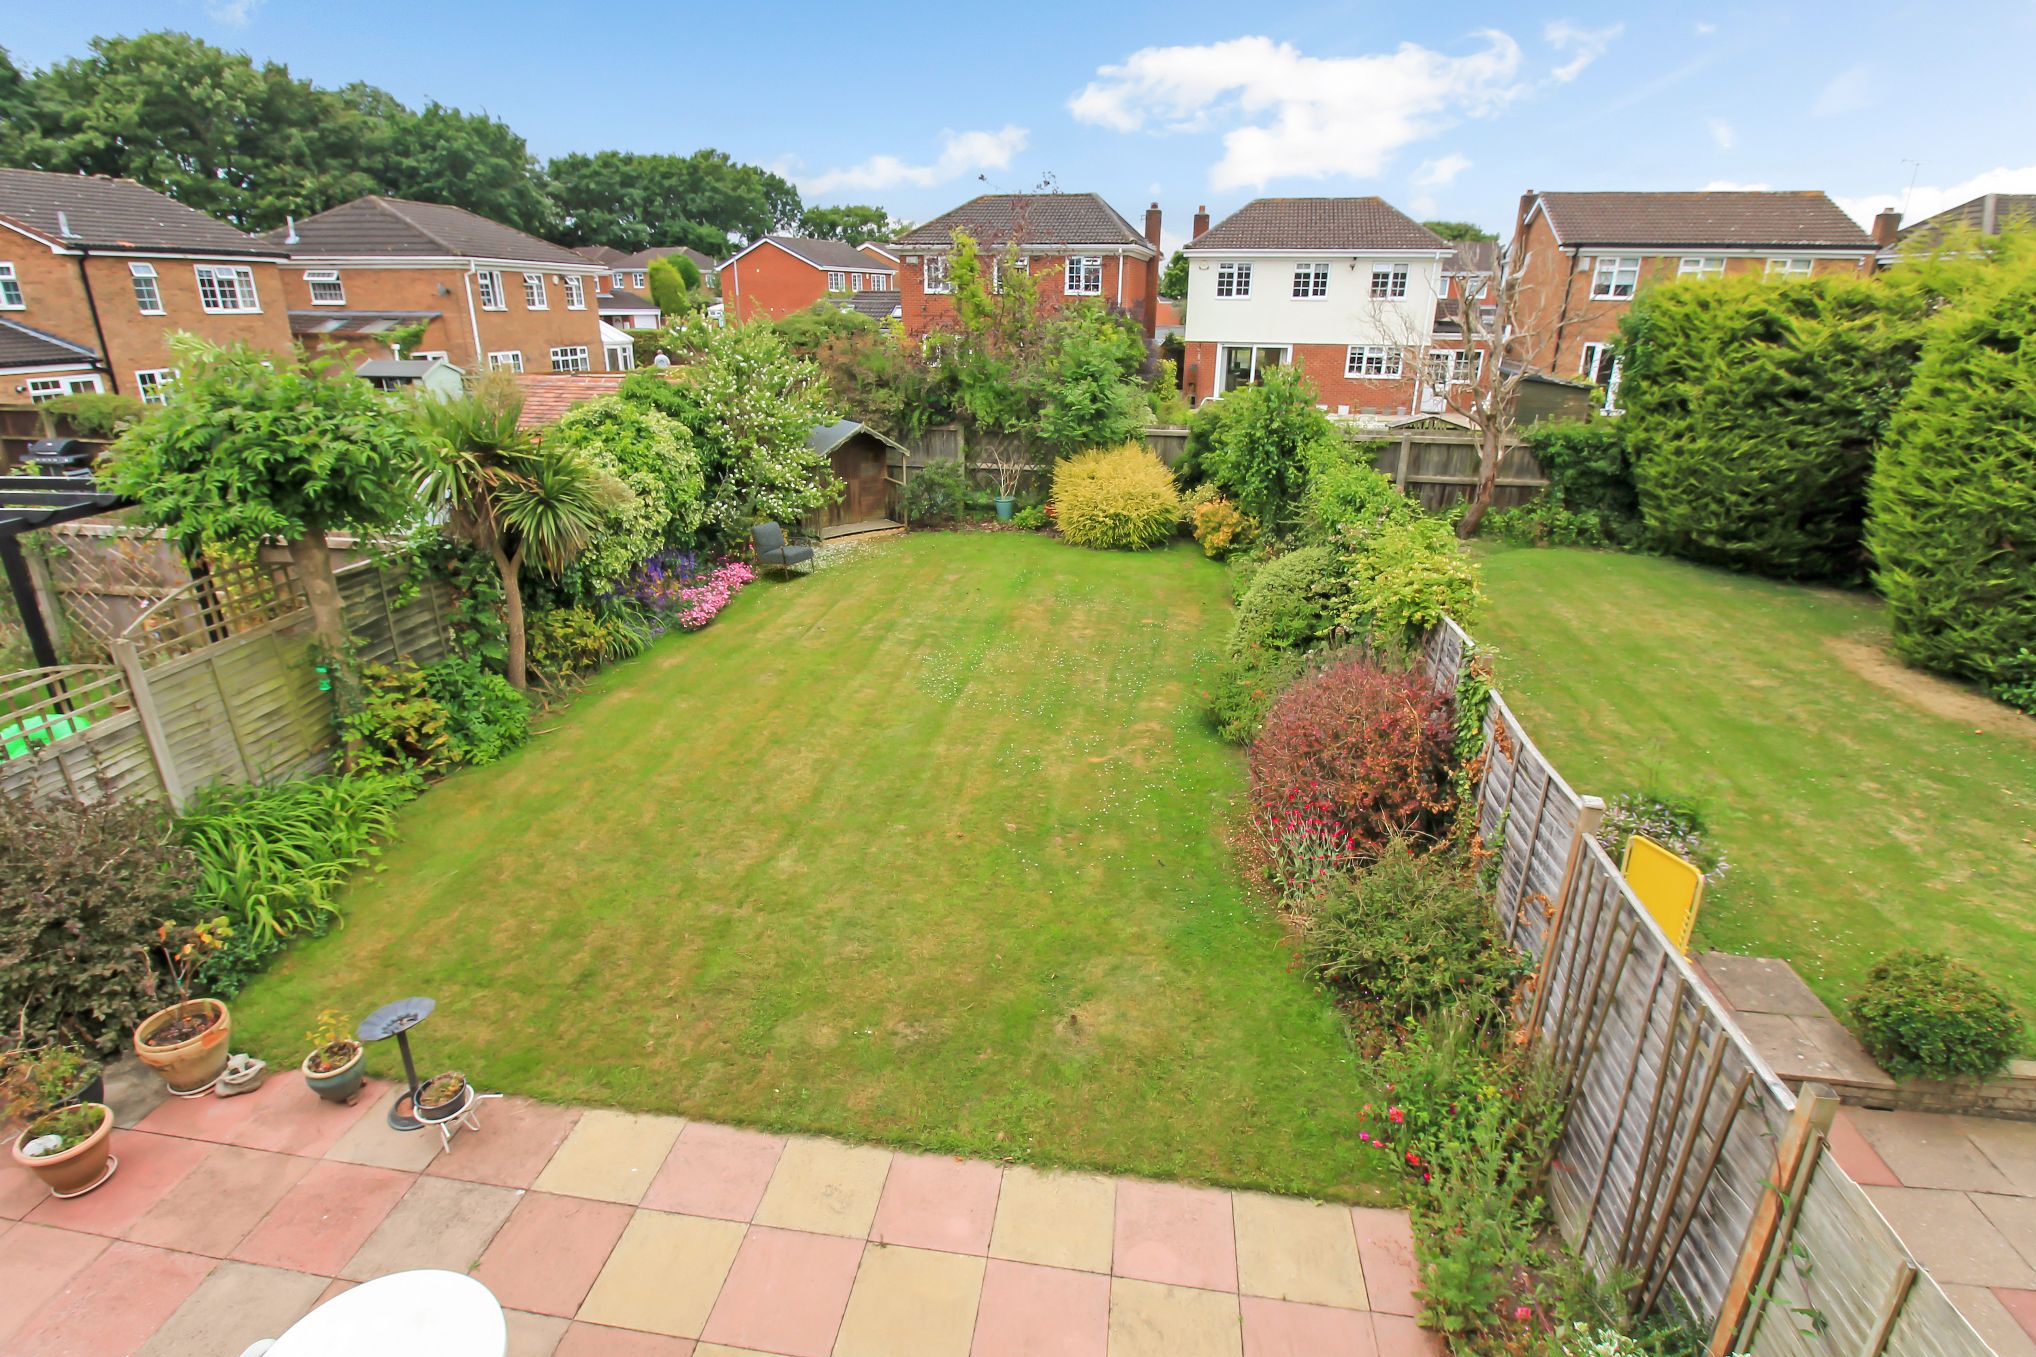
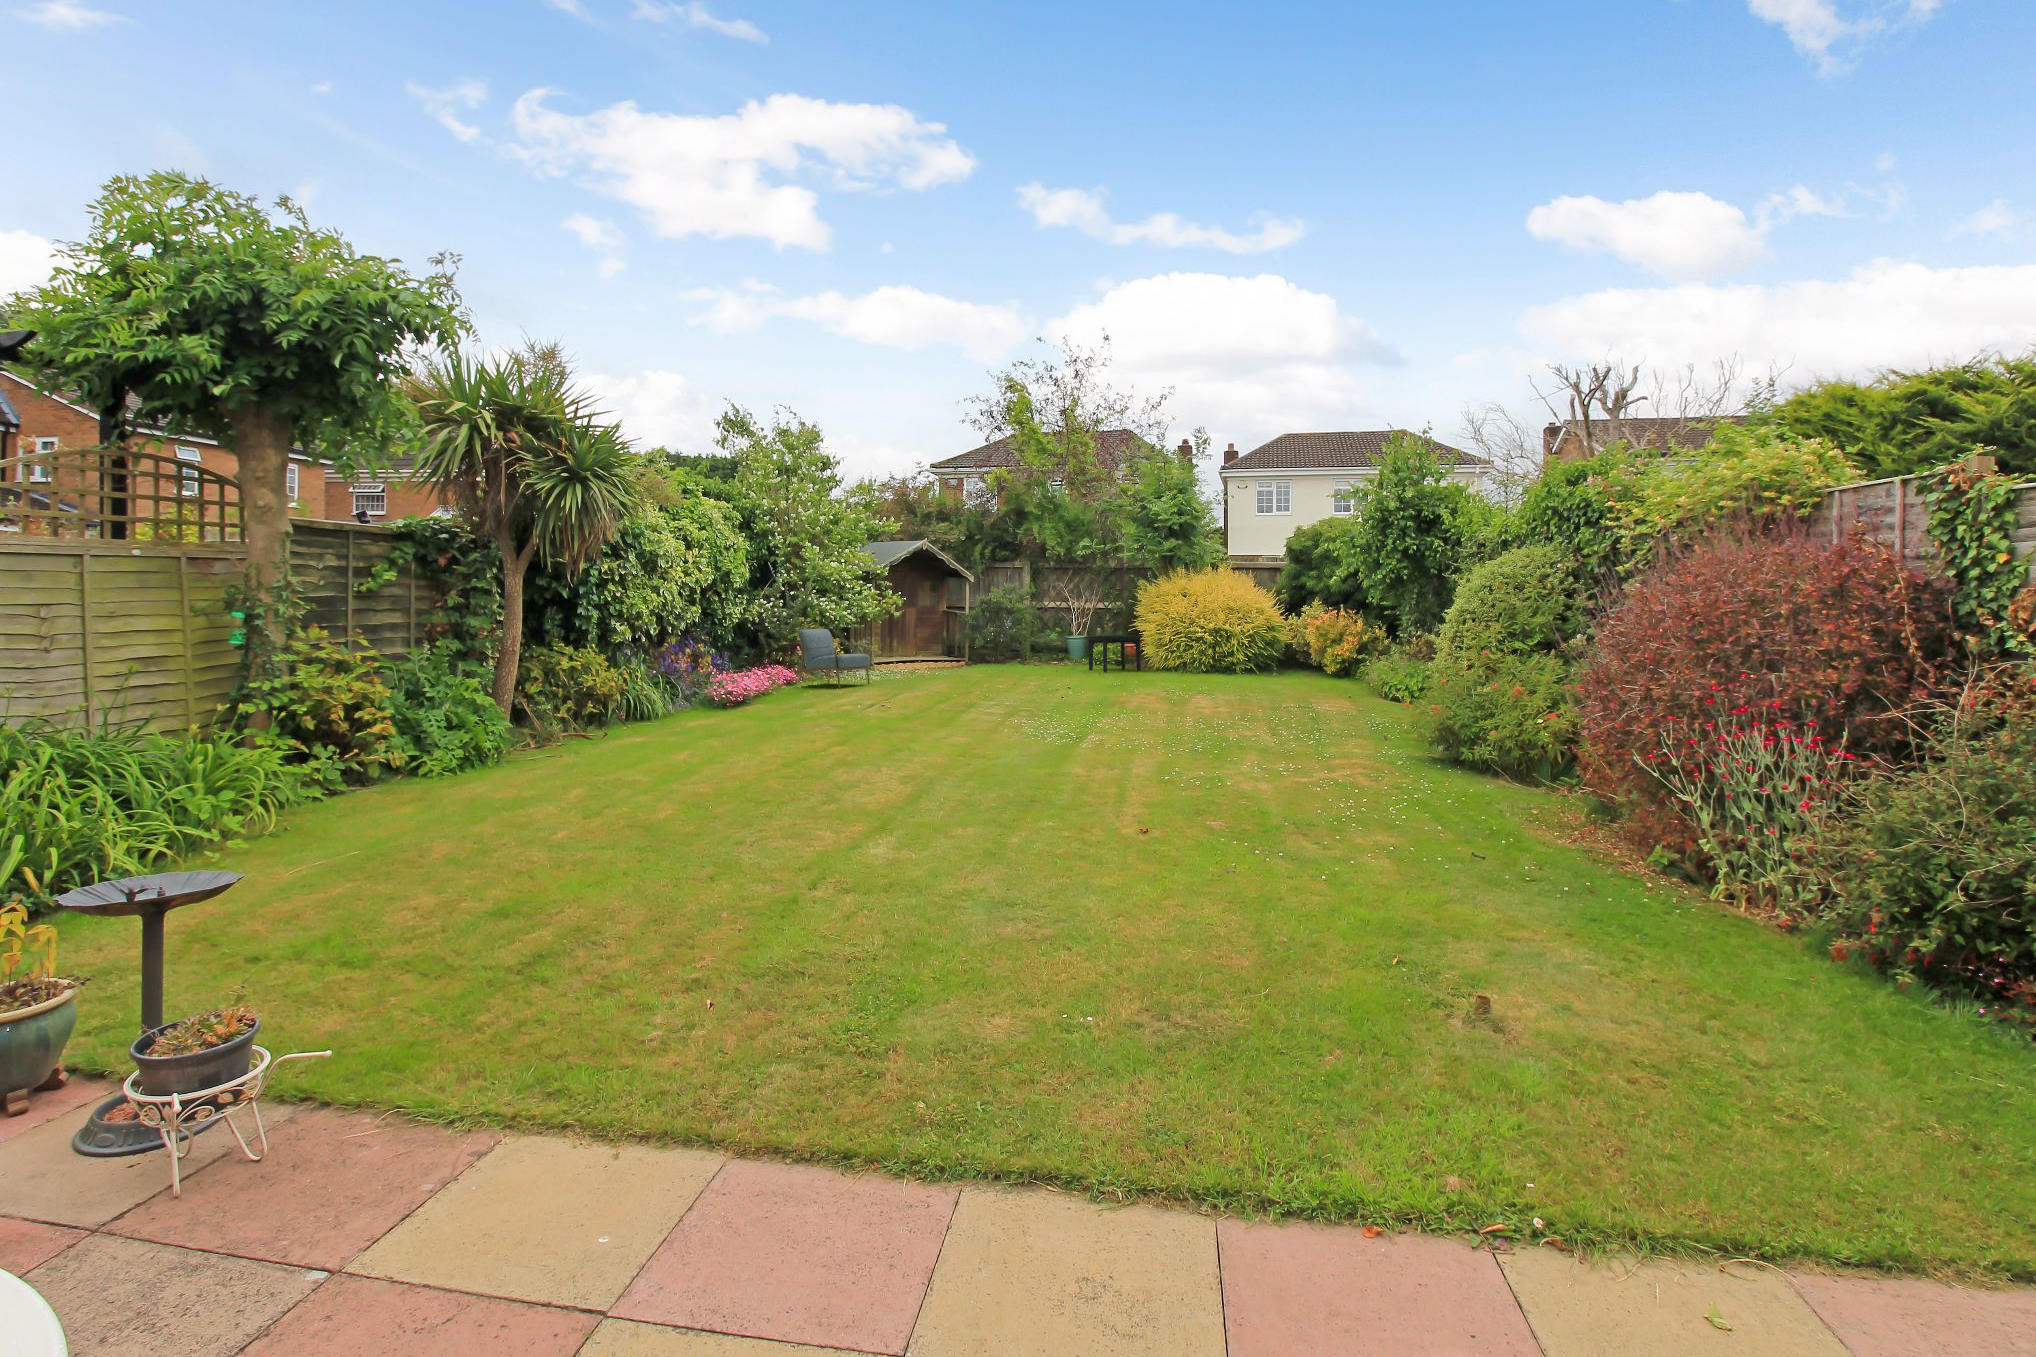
round table: none [1005,506,1057,546] -> present [1085,635,1143,672]

